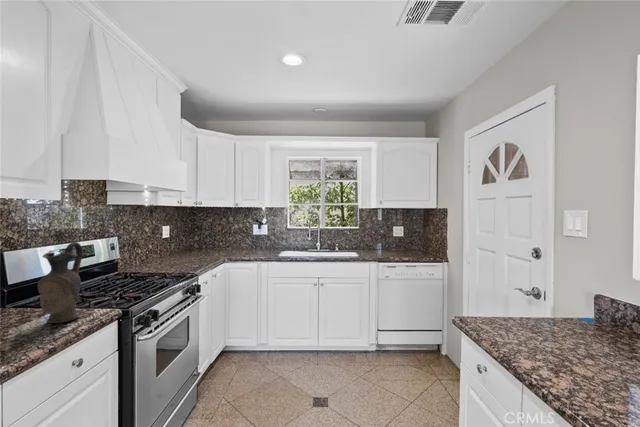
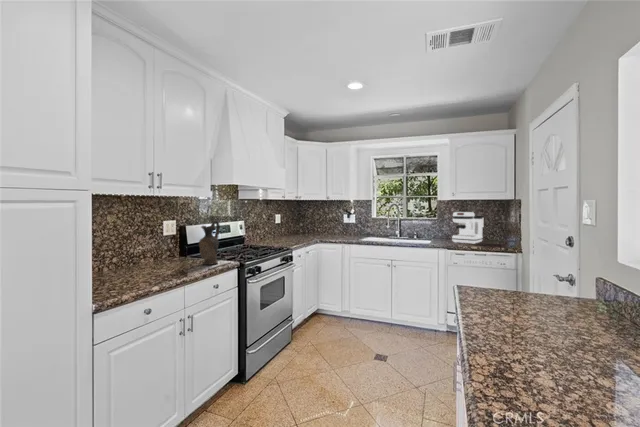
coffee maker: none [378,221,406,254] -> present [452,212,483,244]

